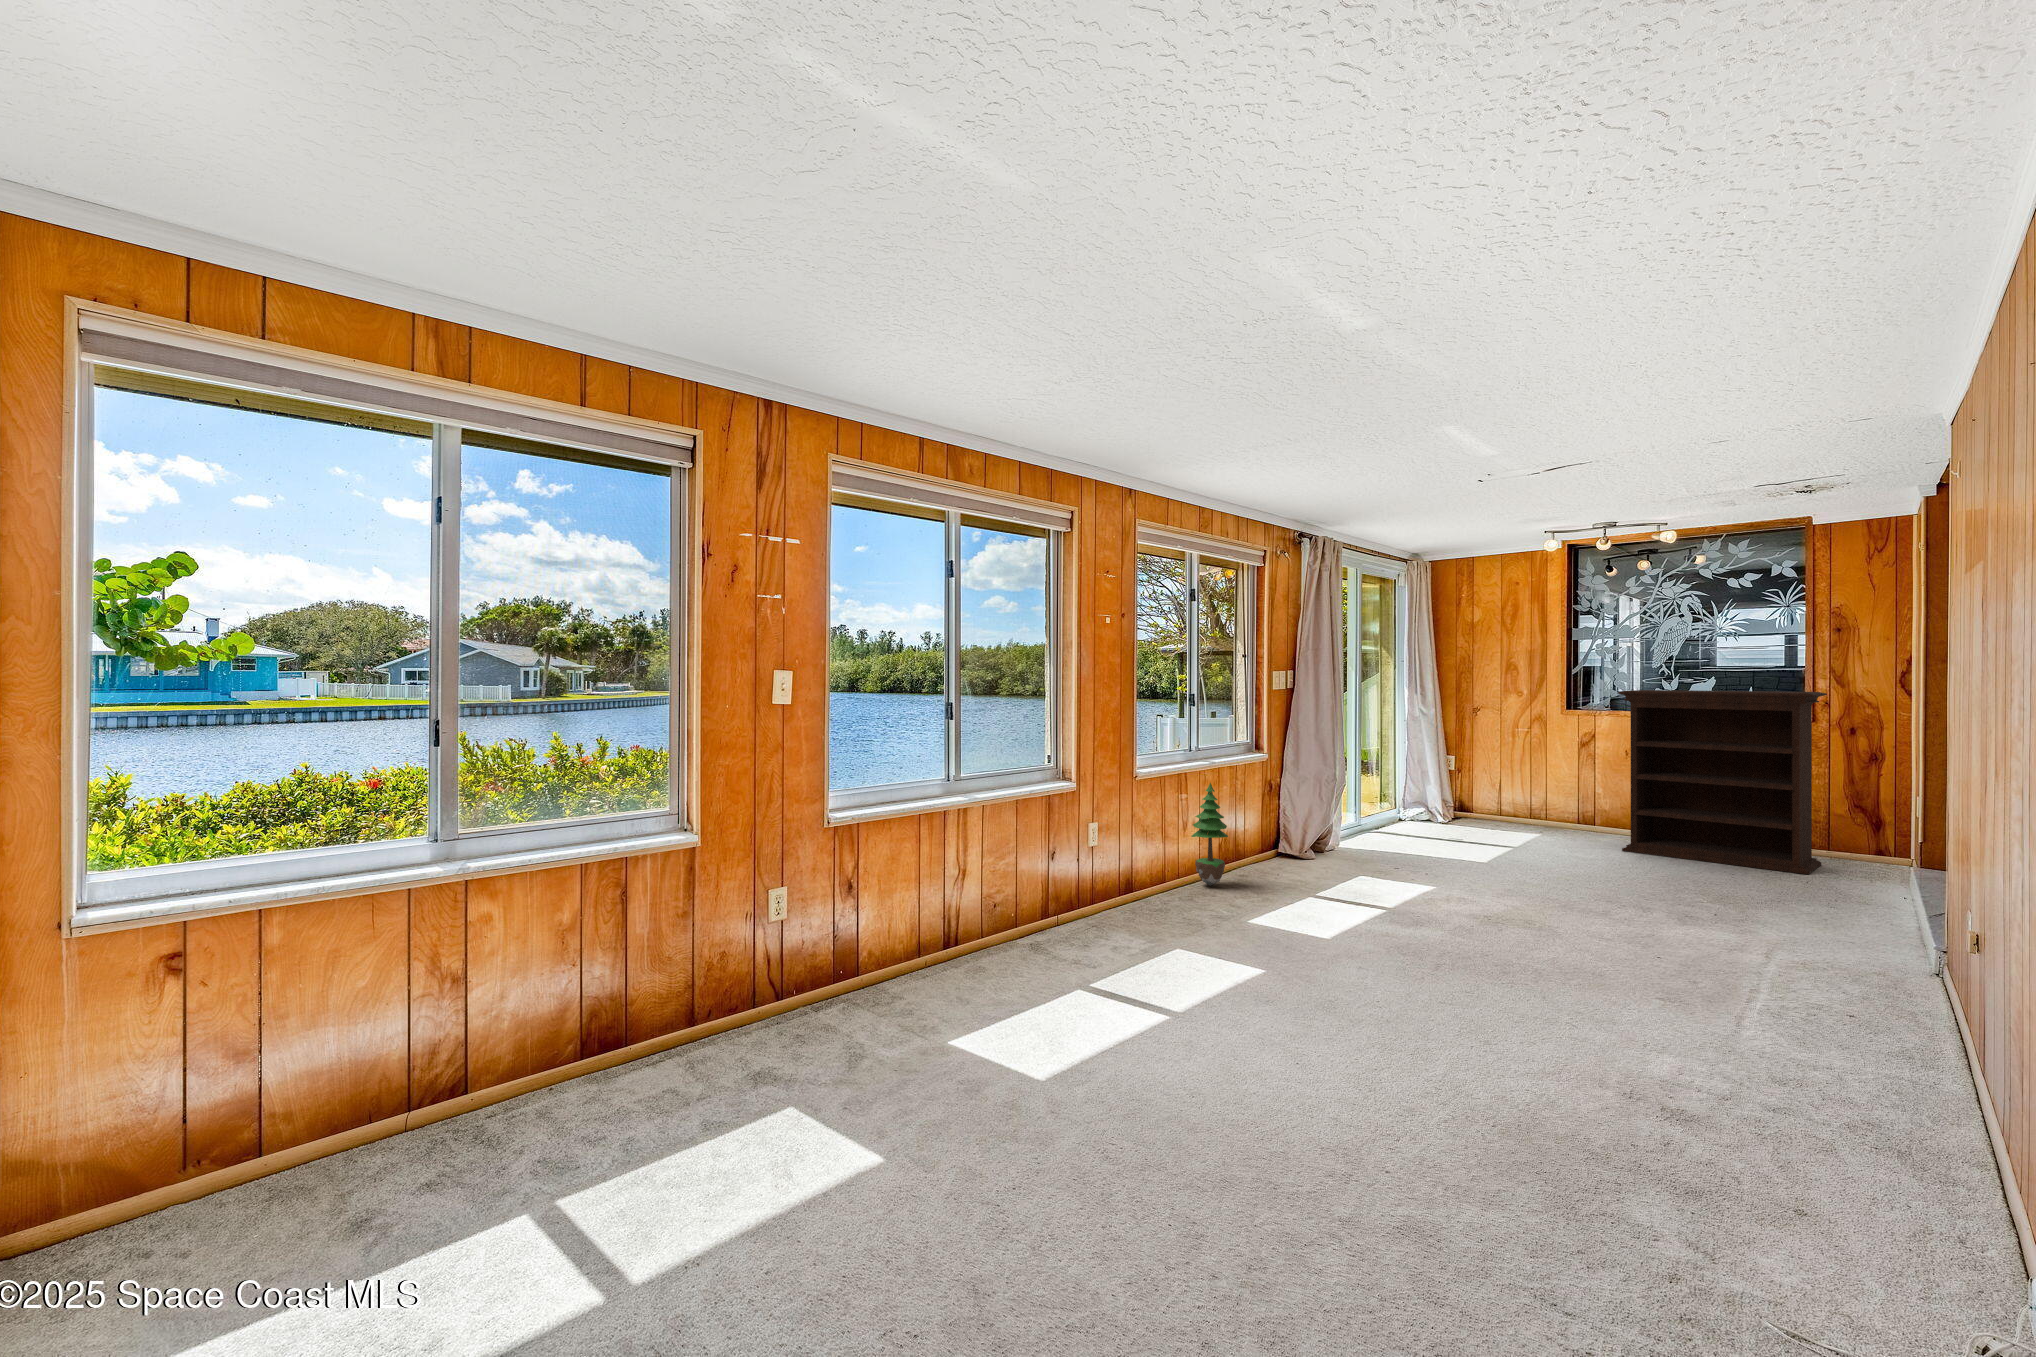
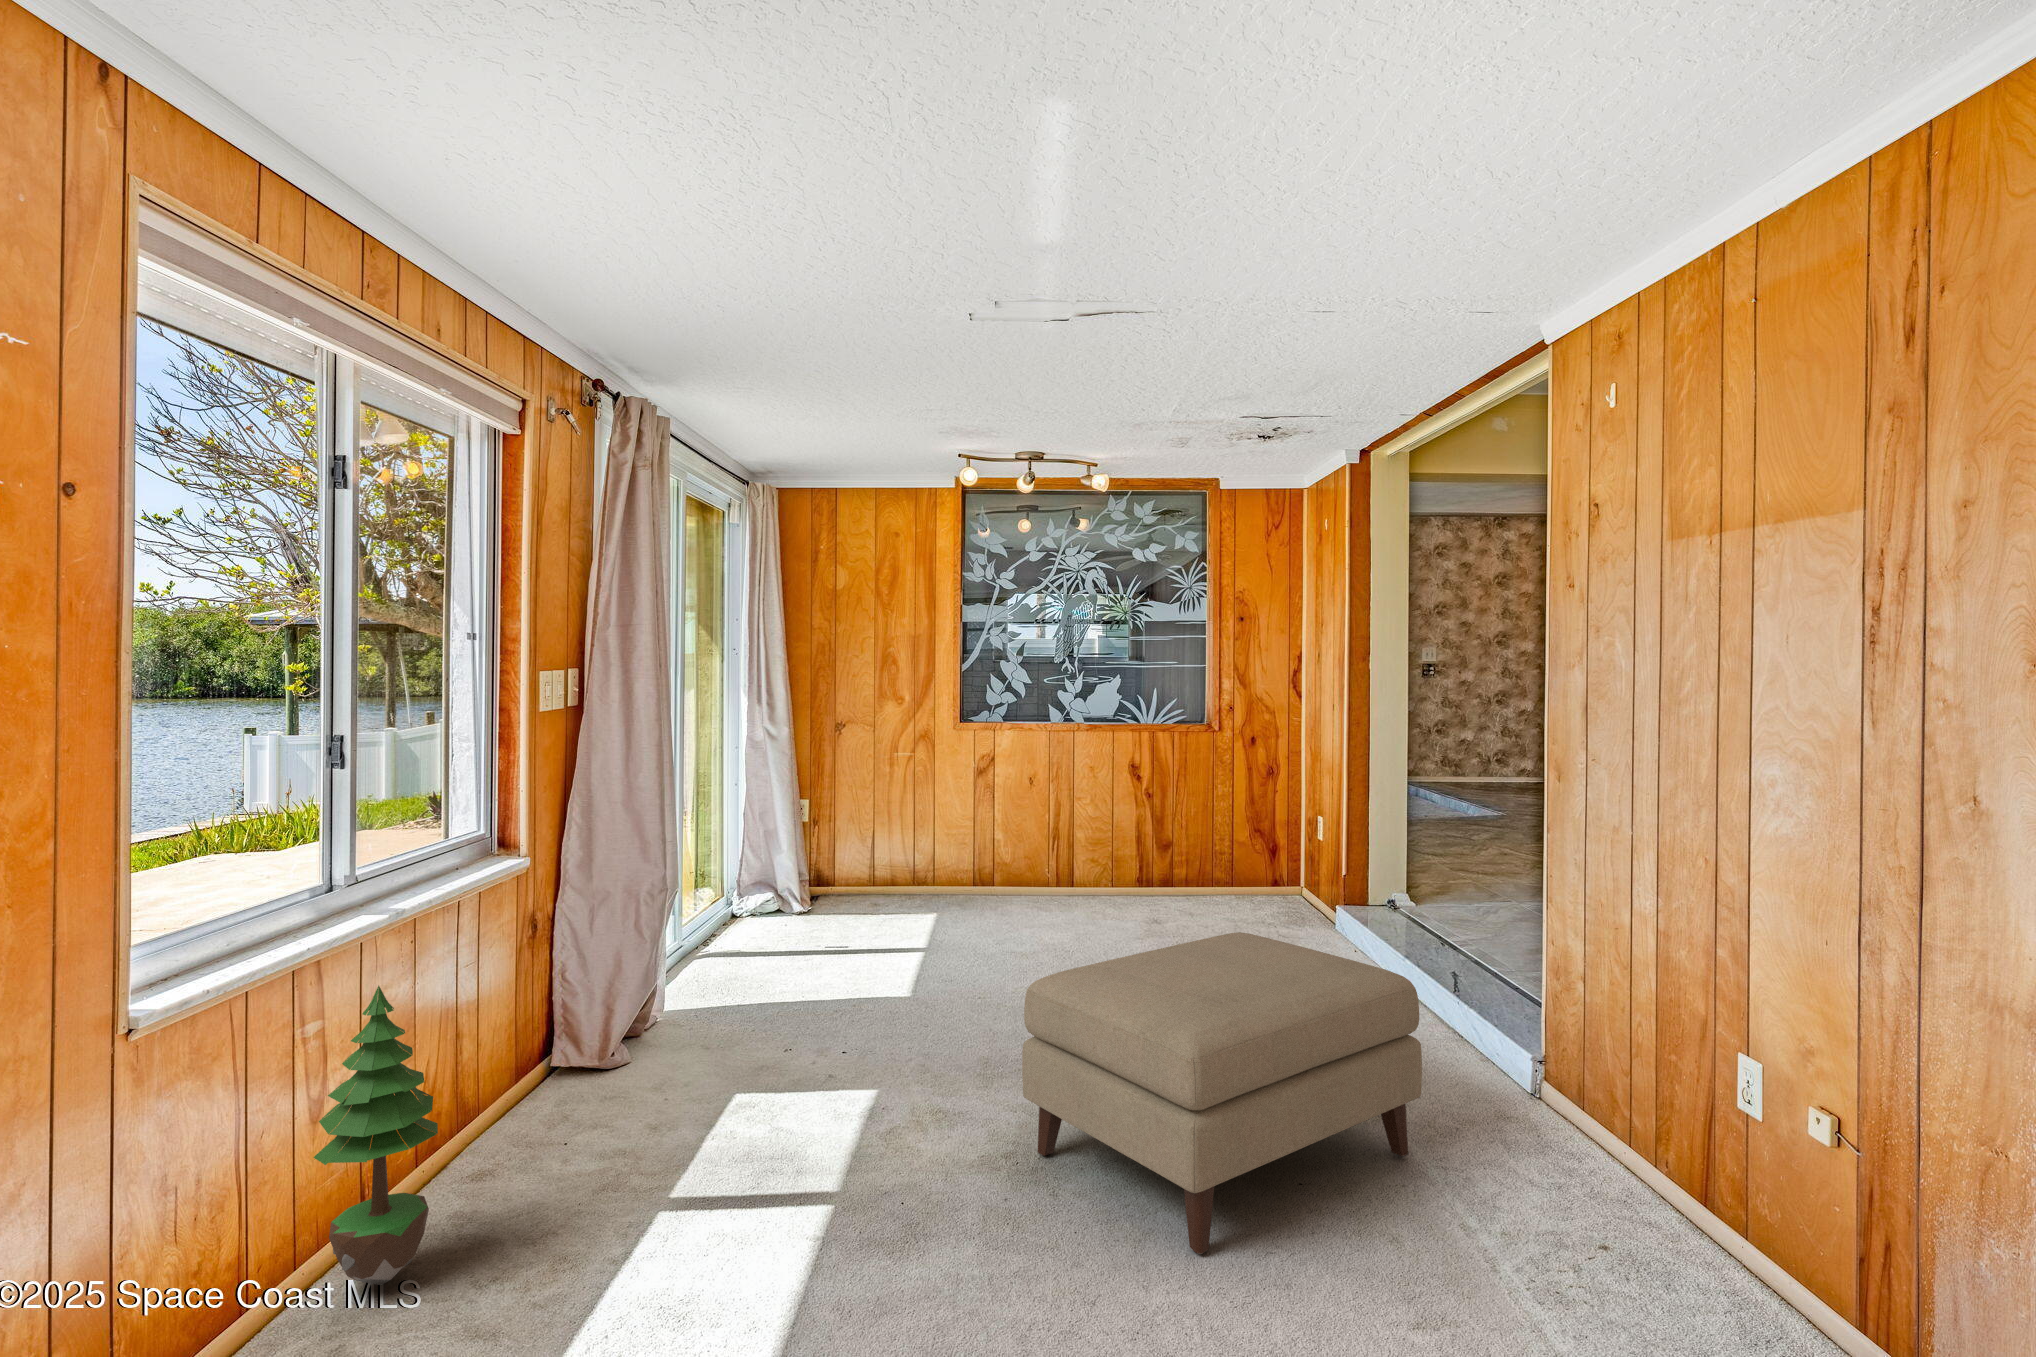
bookshelf: present [1617,690,1827,874] -> none [1048,693,1265,927]
ottoman: none [1480,823,1722,949] -> present [1022,932,1422,1254]

